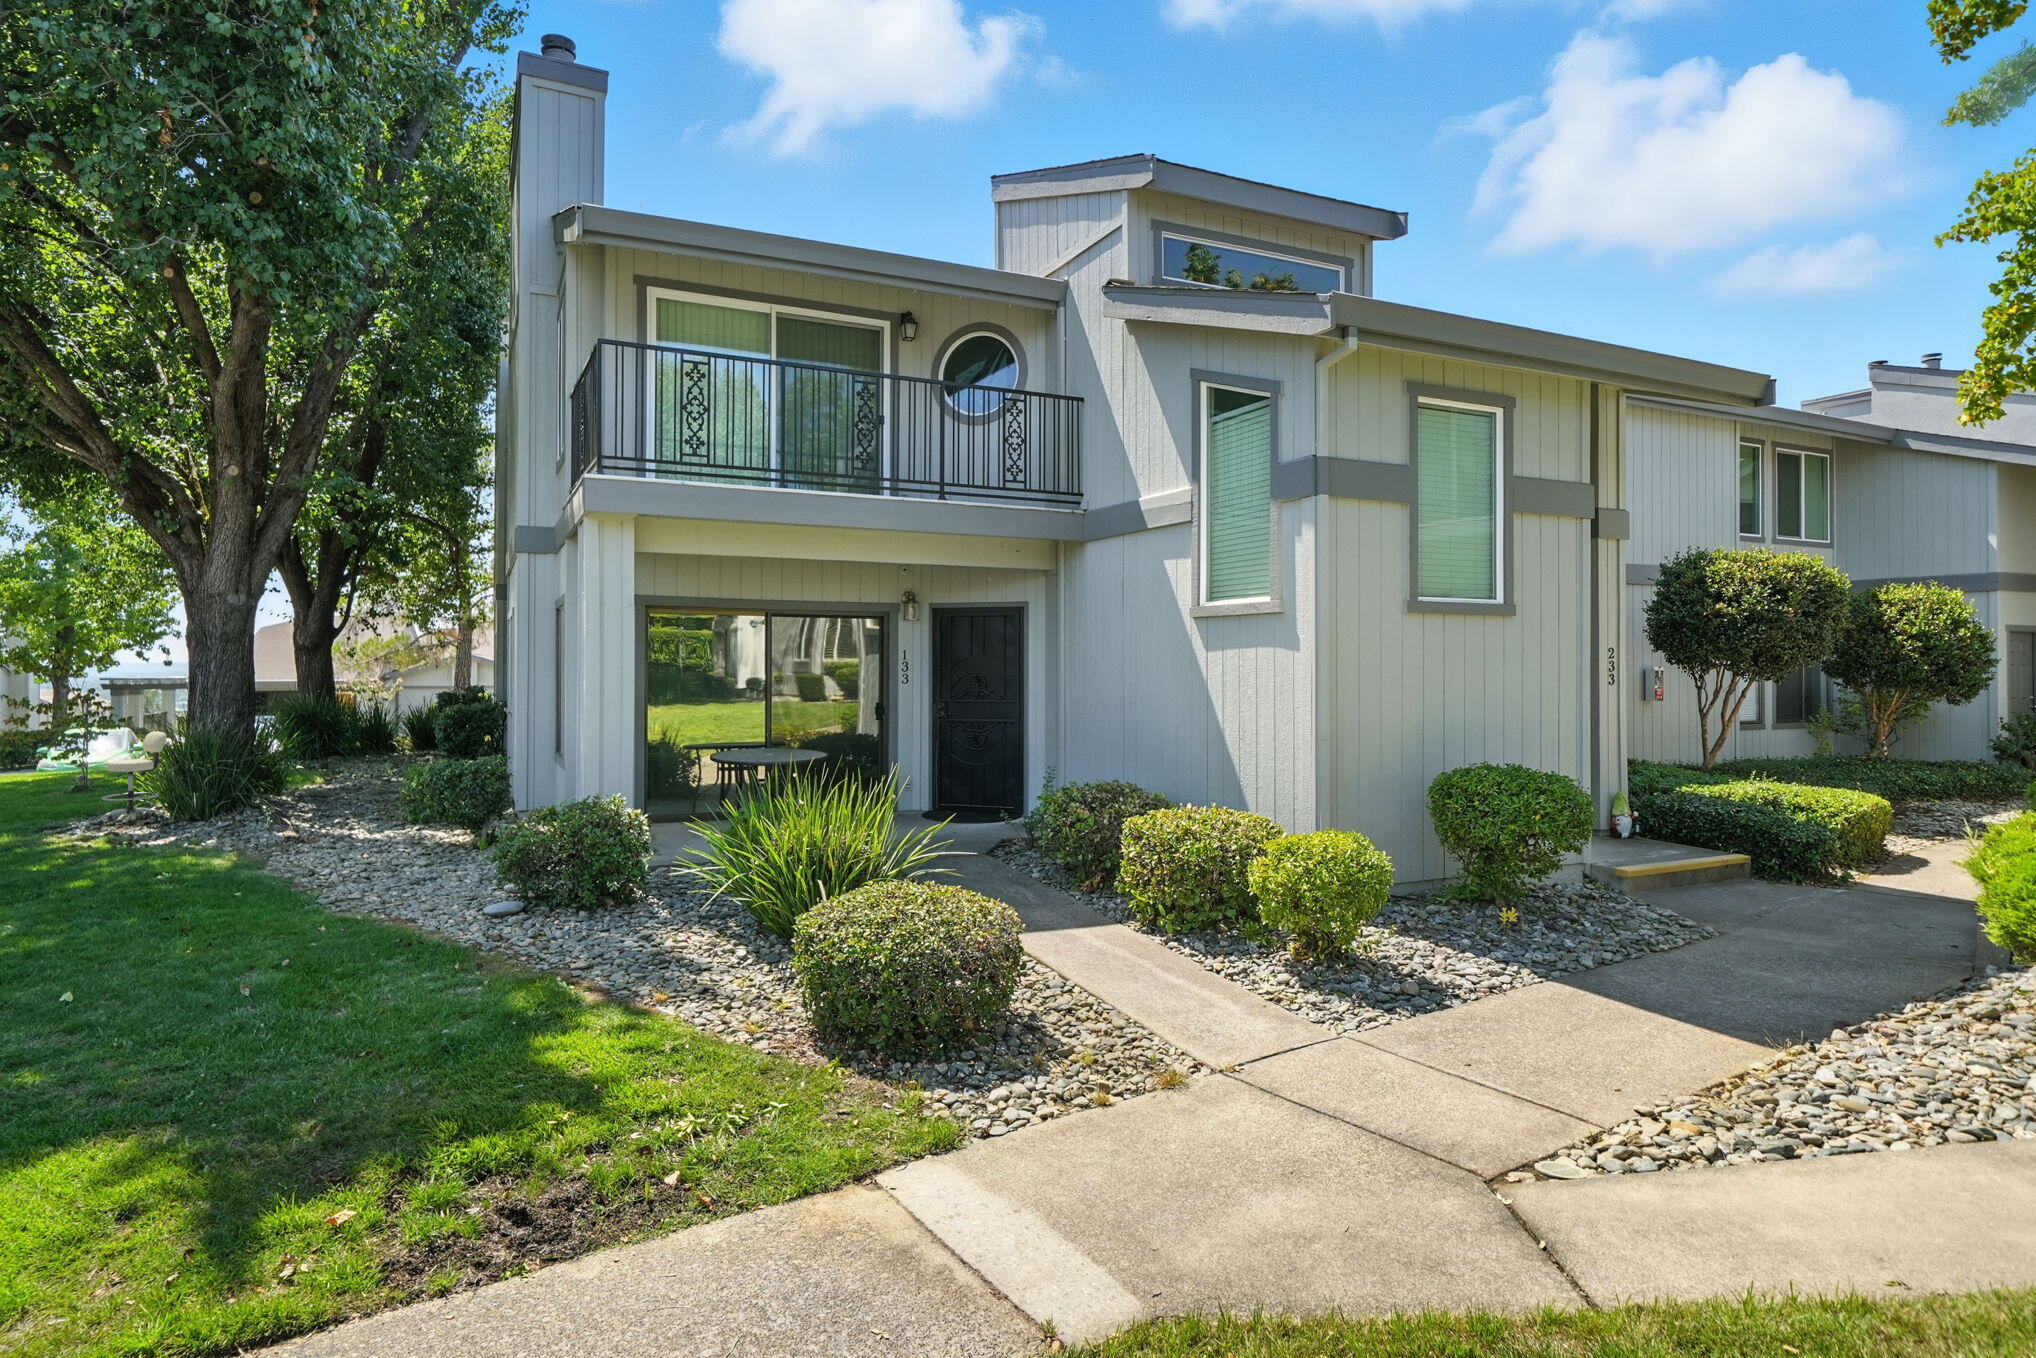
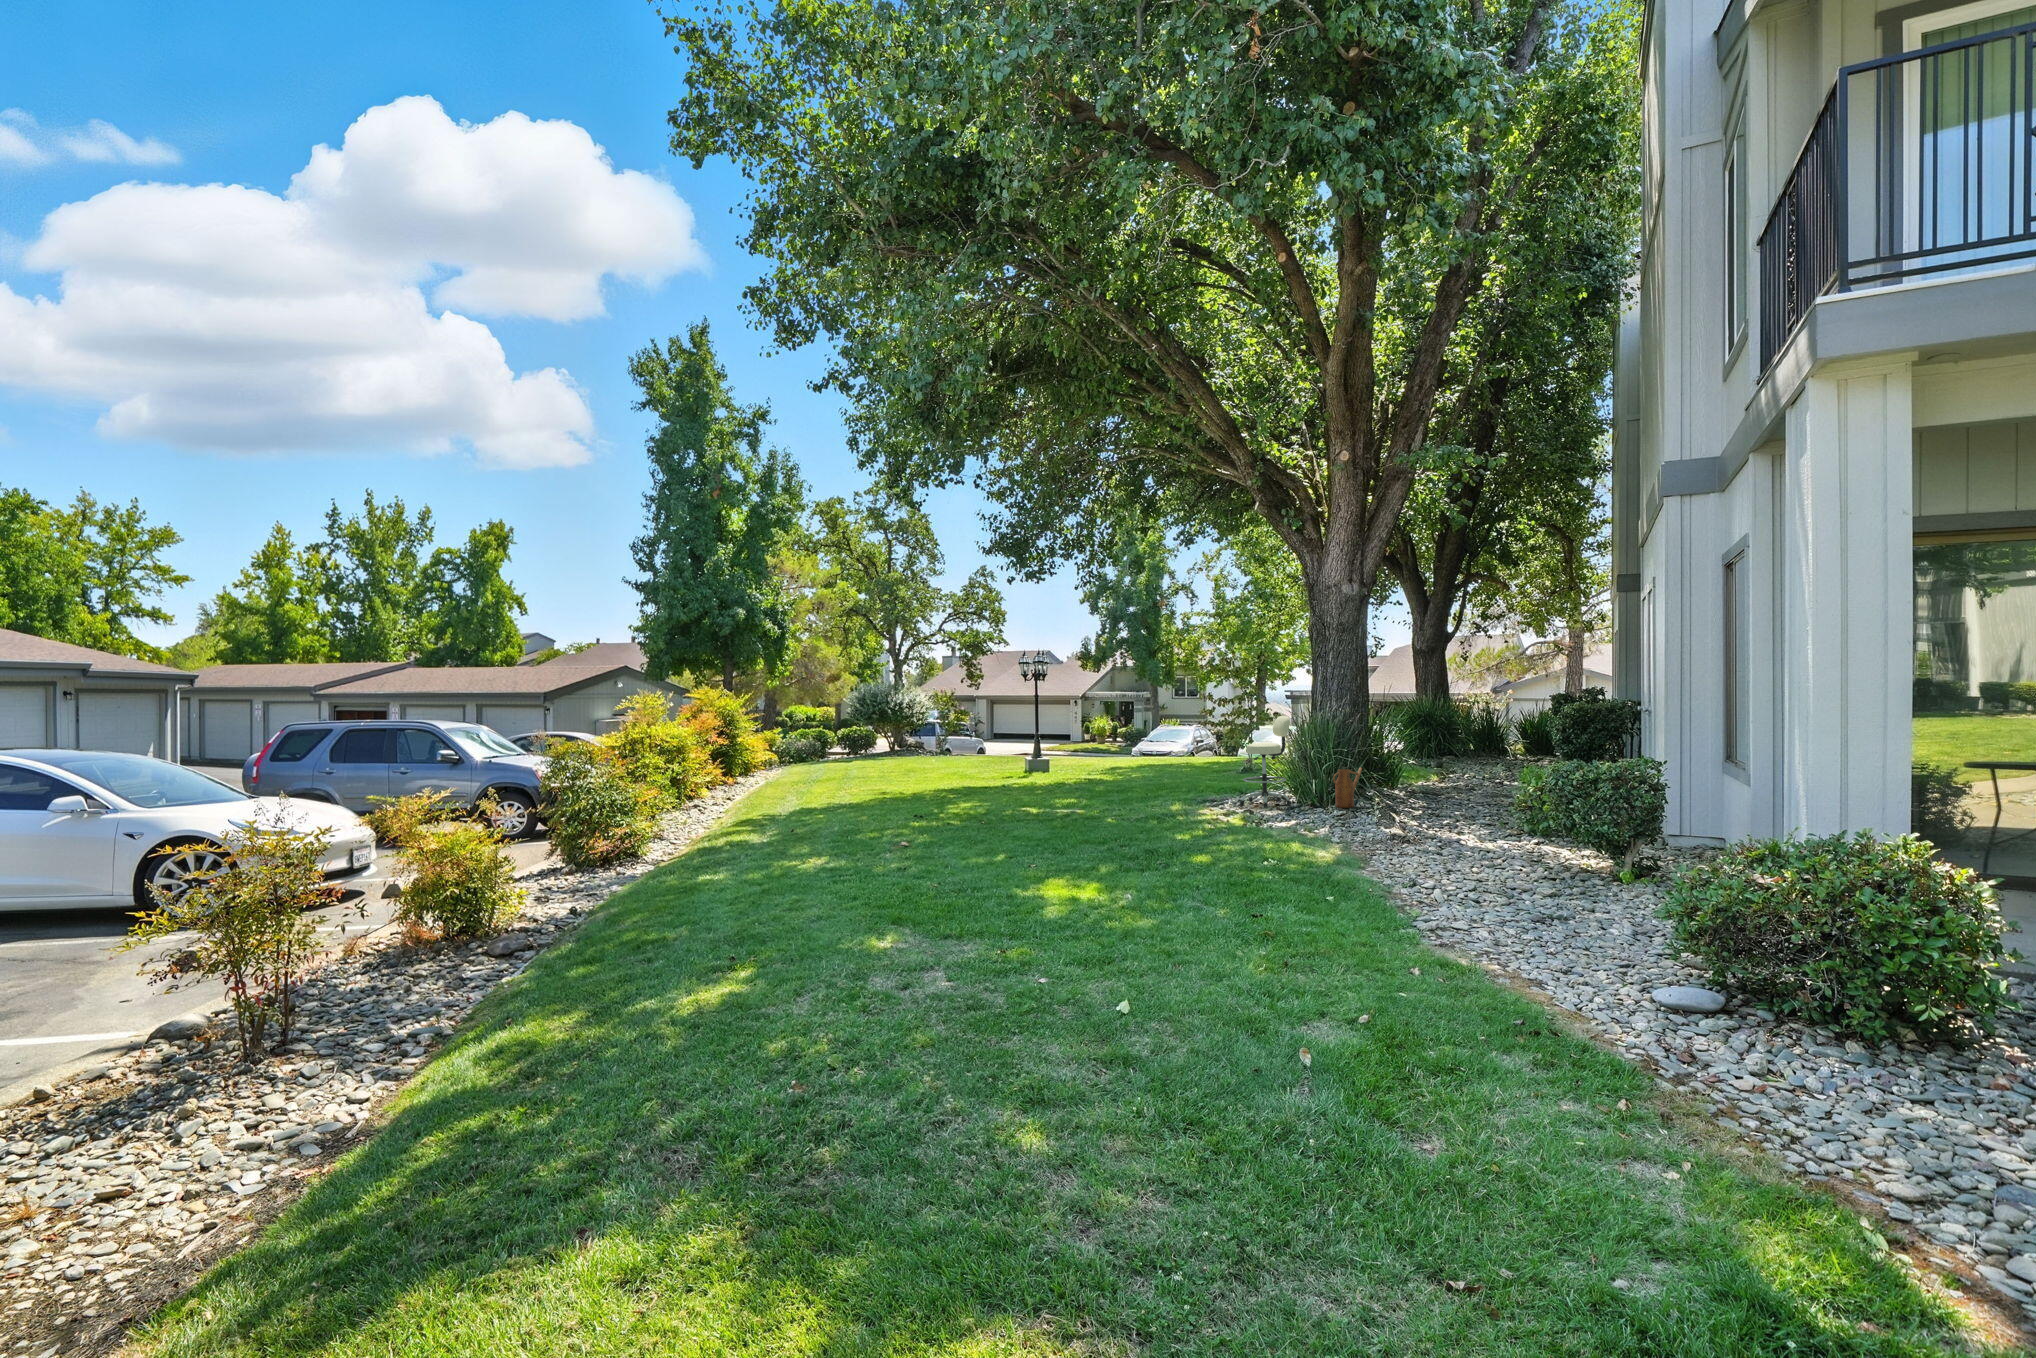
watering can: none [218,778,251,817] -> present [1333,767,1362,808]

